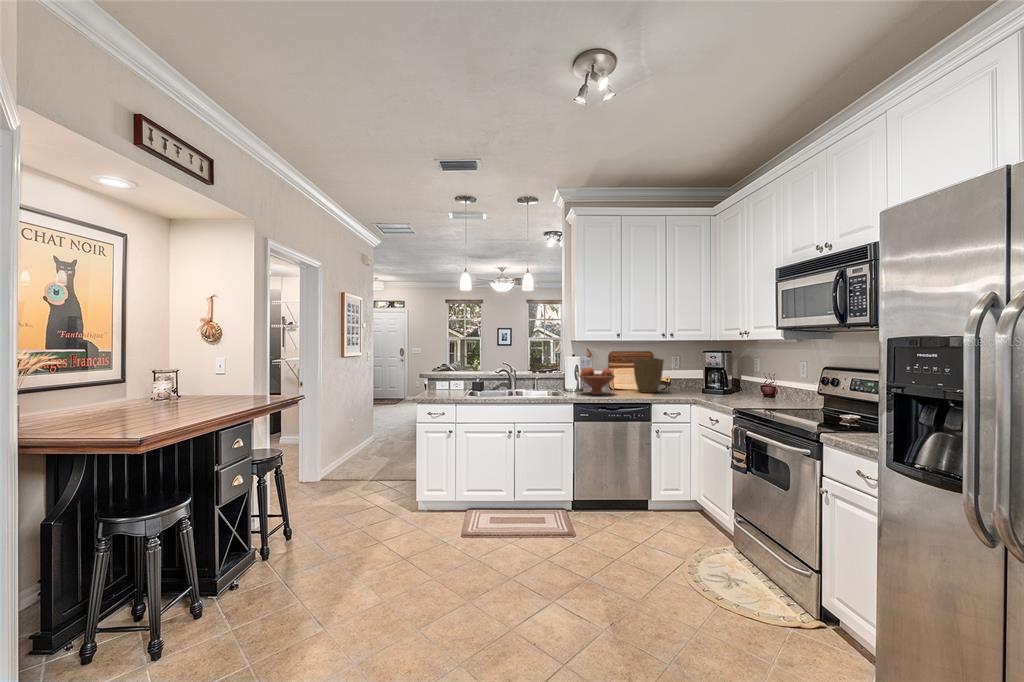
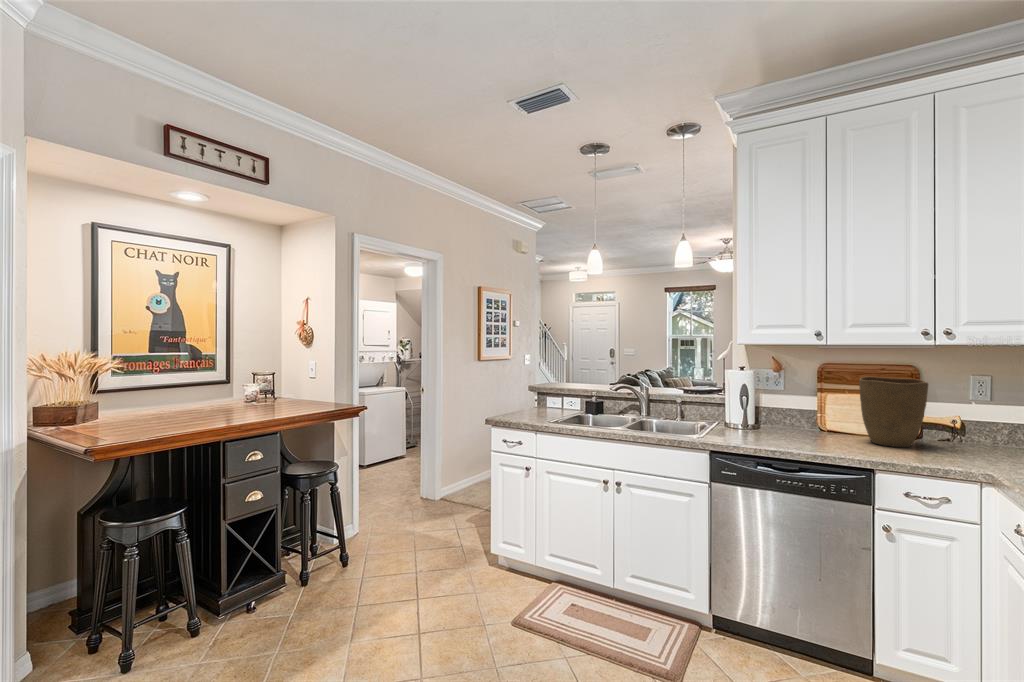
fruit bowl: present [579,367,615,395] -> none [737,391,806,440]

